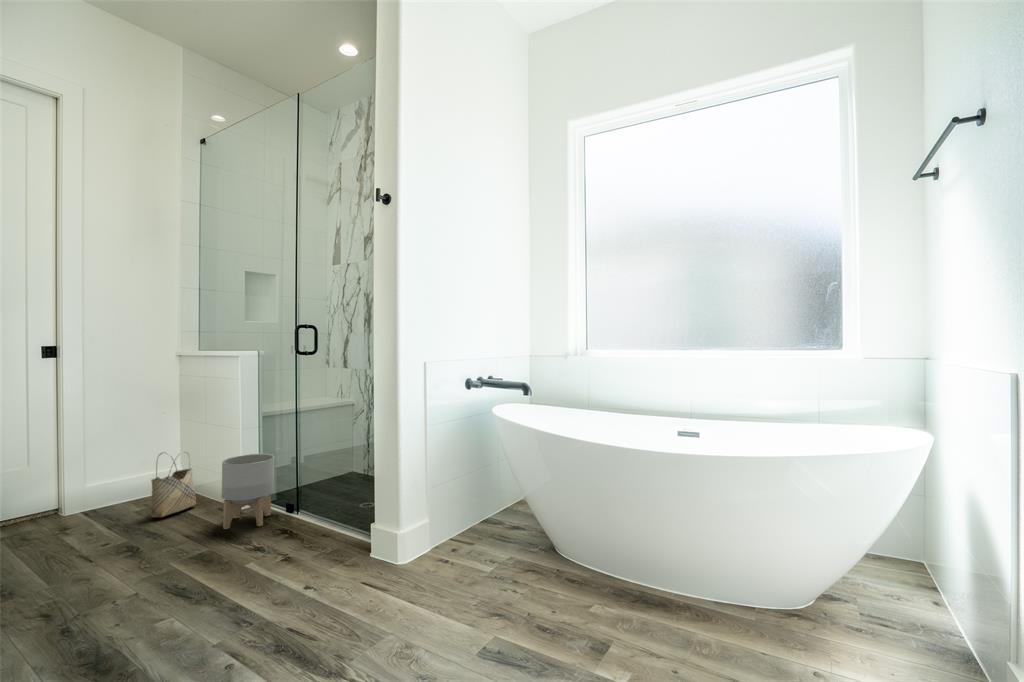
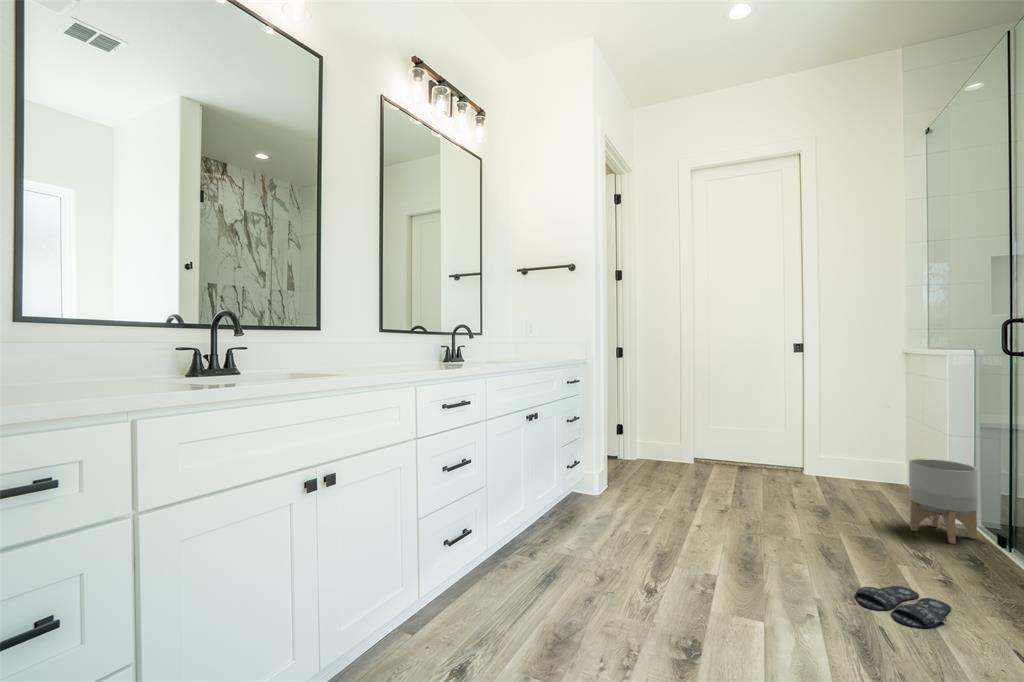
woven basket: present [151,453,196,517] -> none [856,440,905,500]
slippers: none [244,576,318,620] -> present [856,586,951,628]

